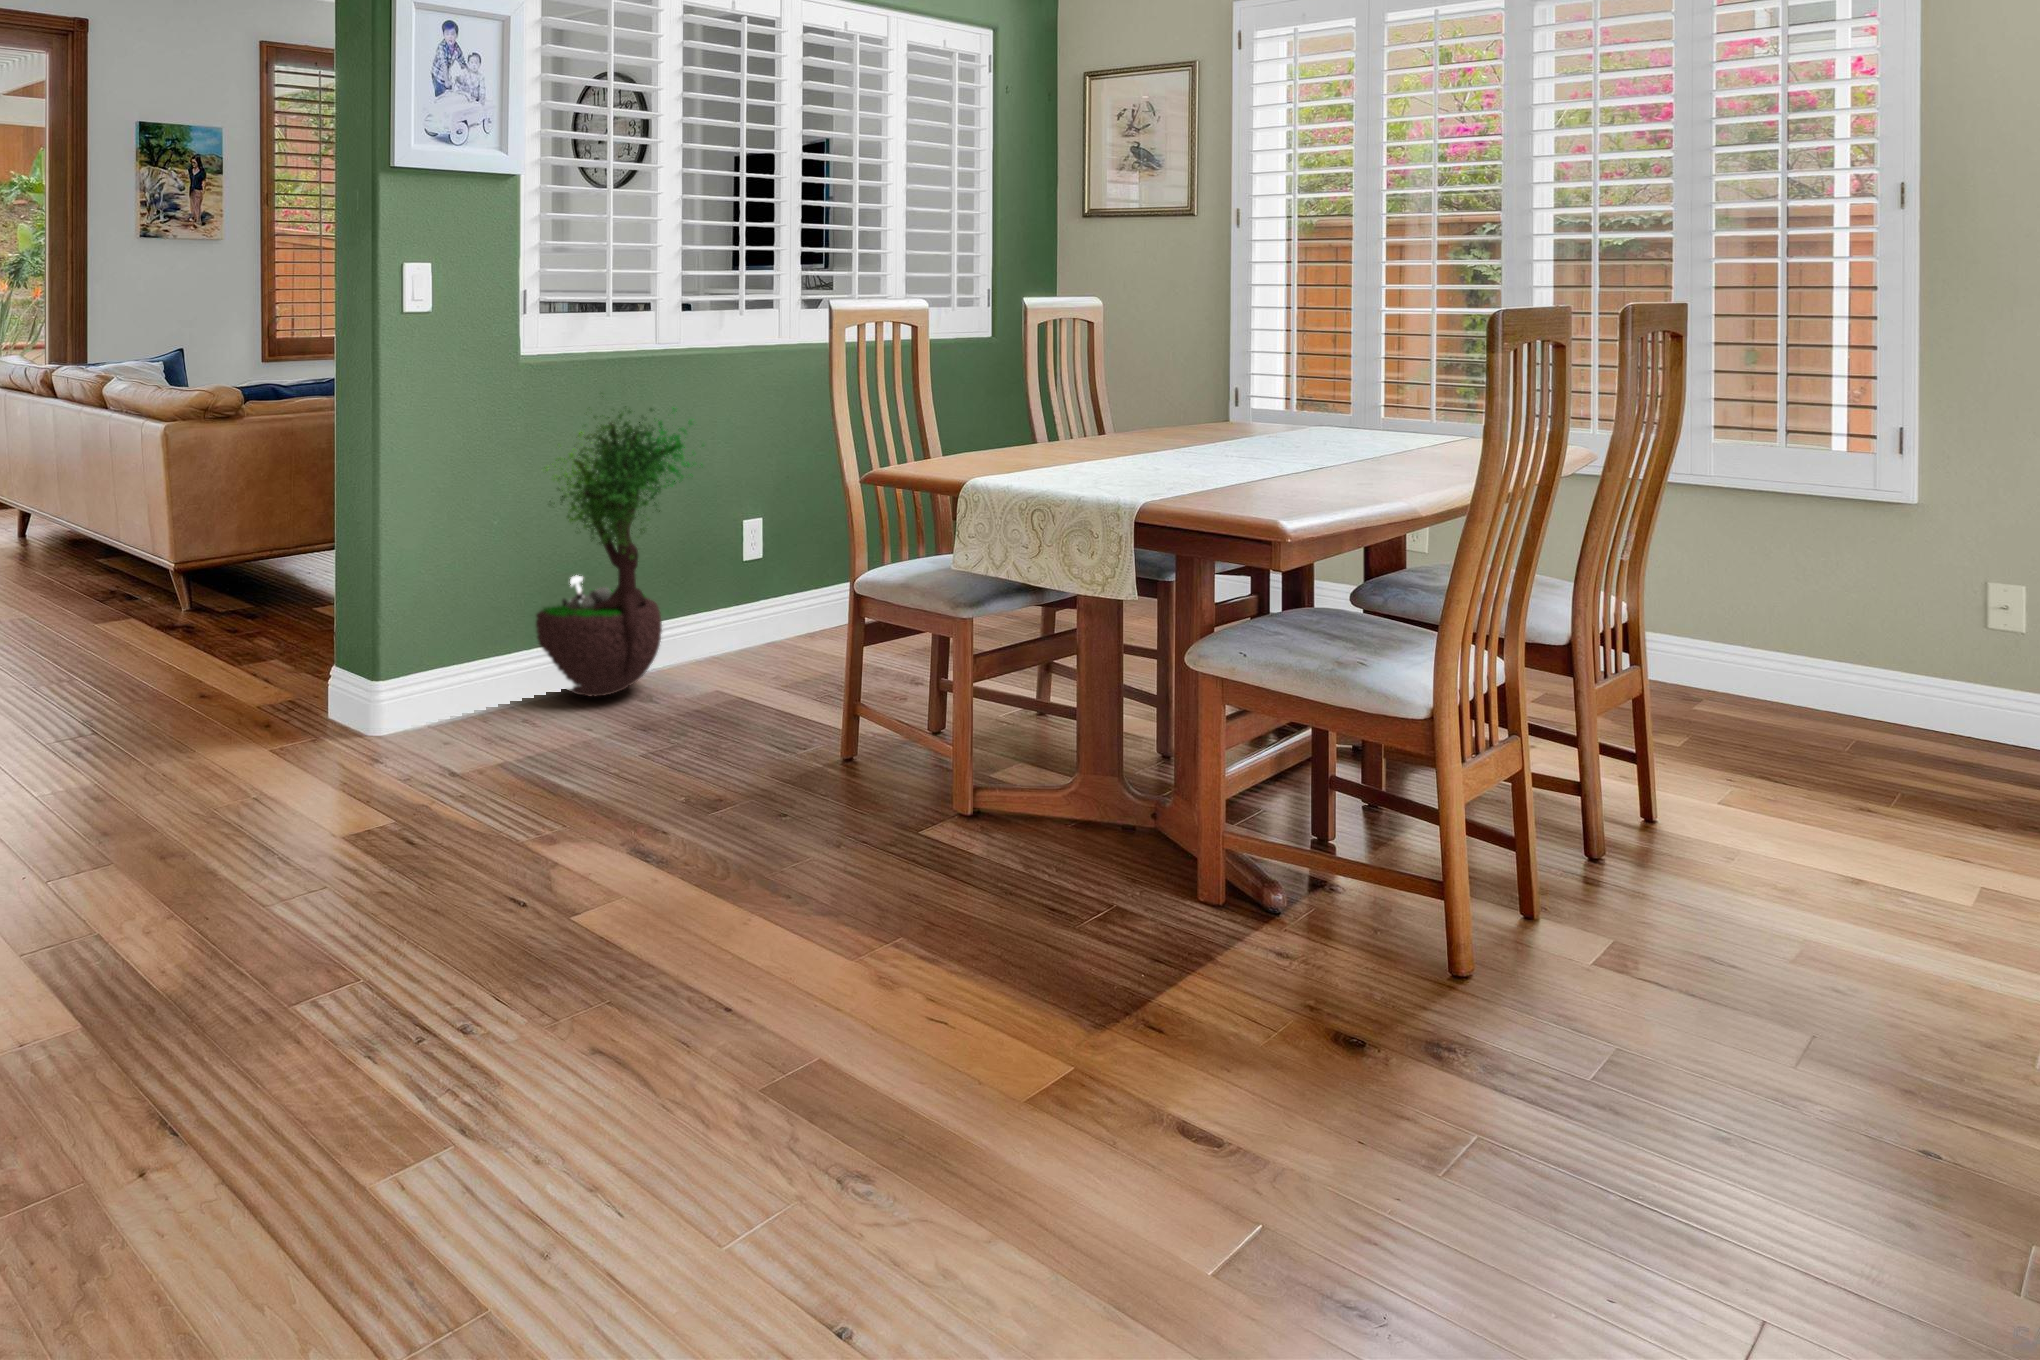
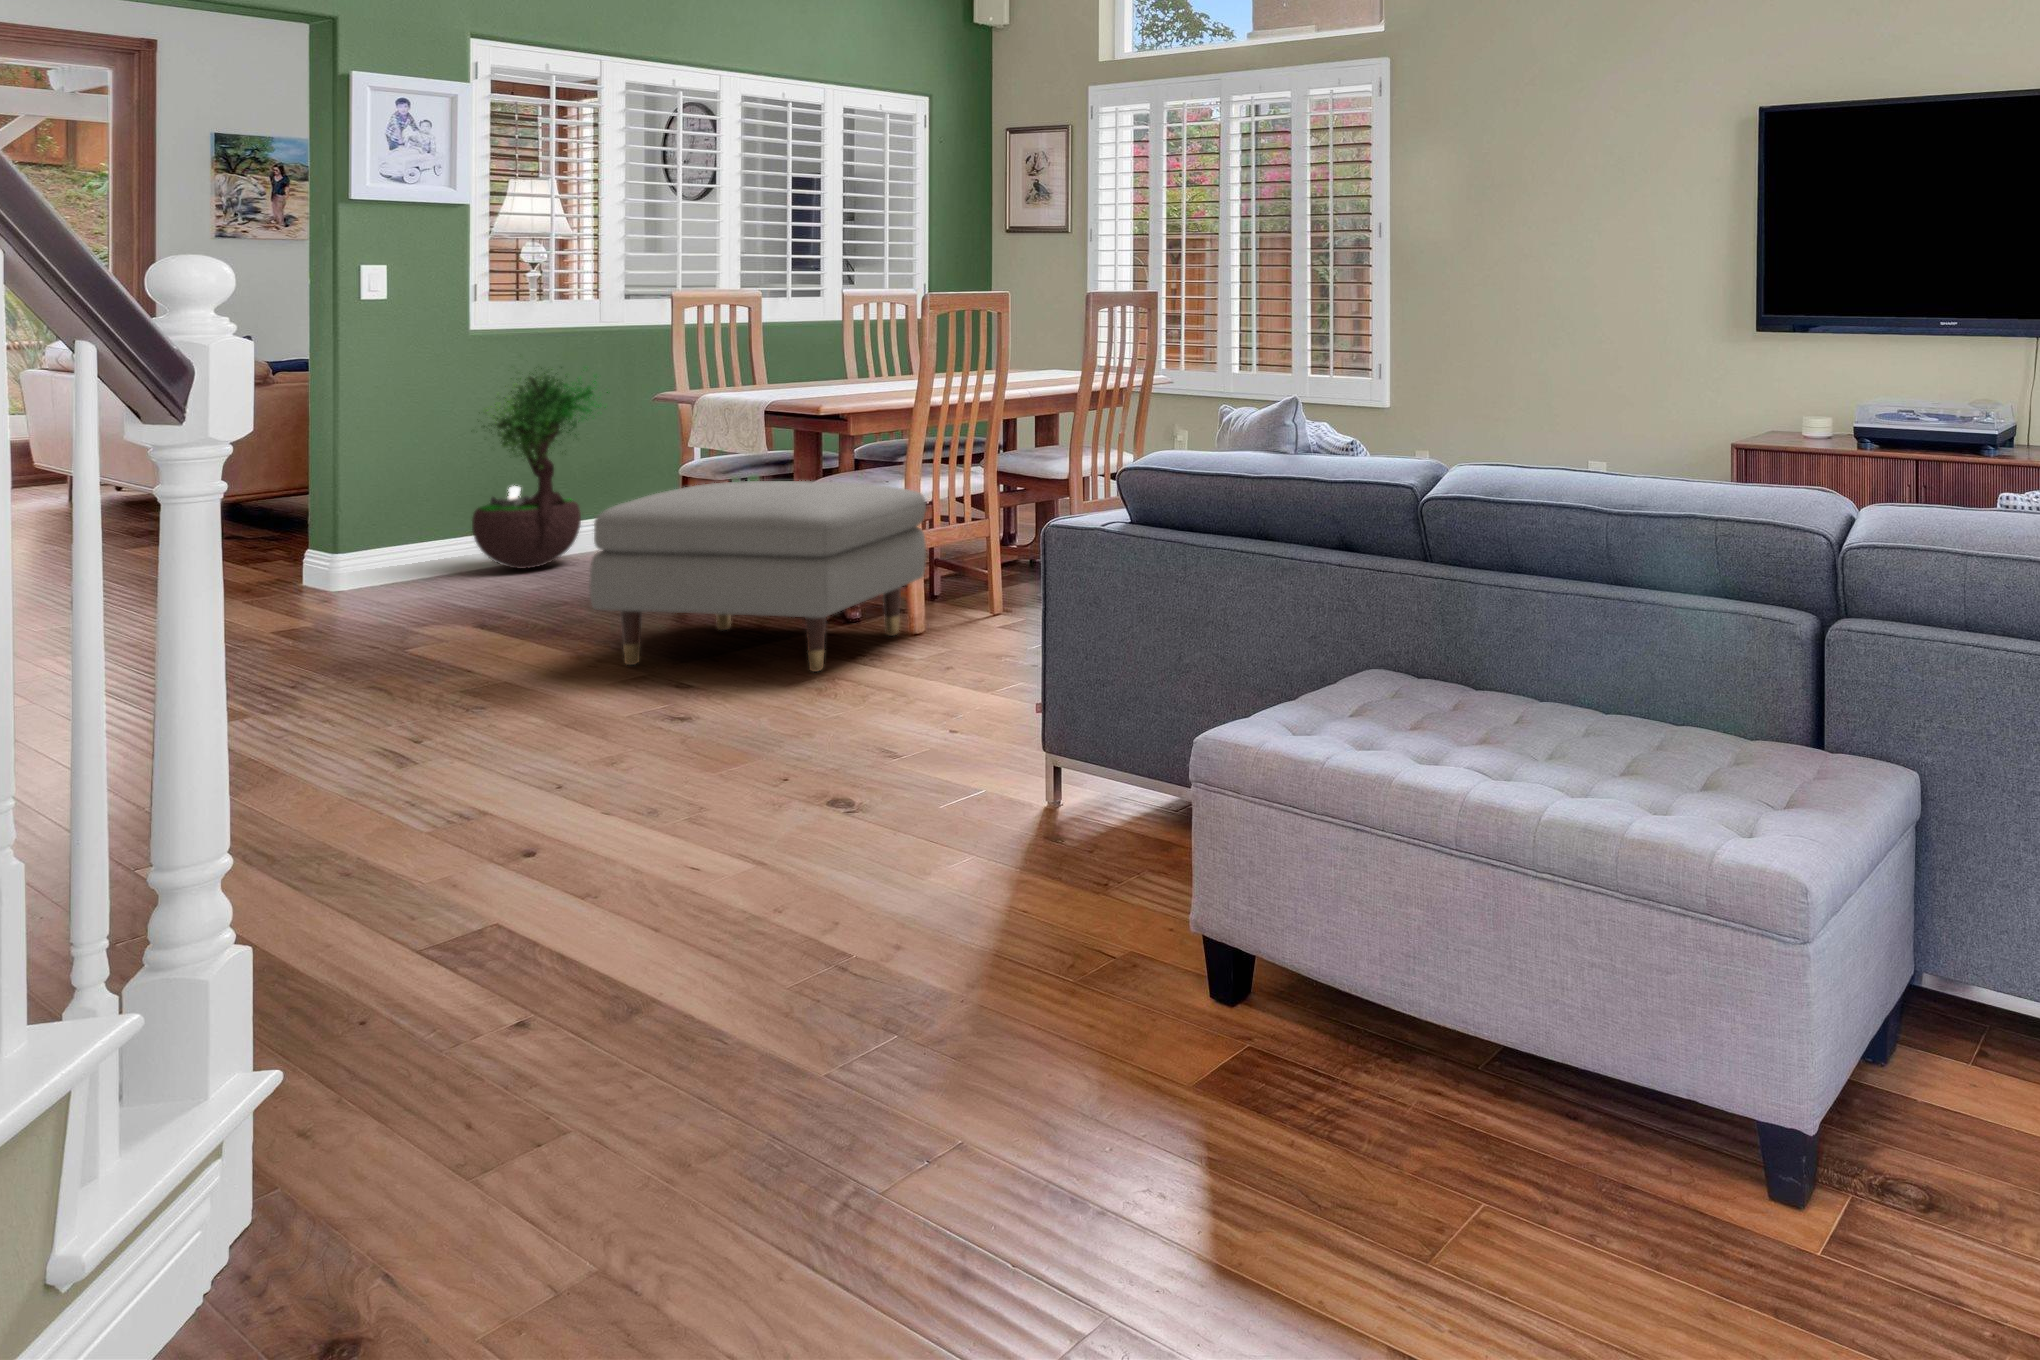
ottoman: none [978,643,1560,1110] -> present [589,481,926,672]

